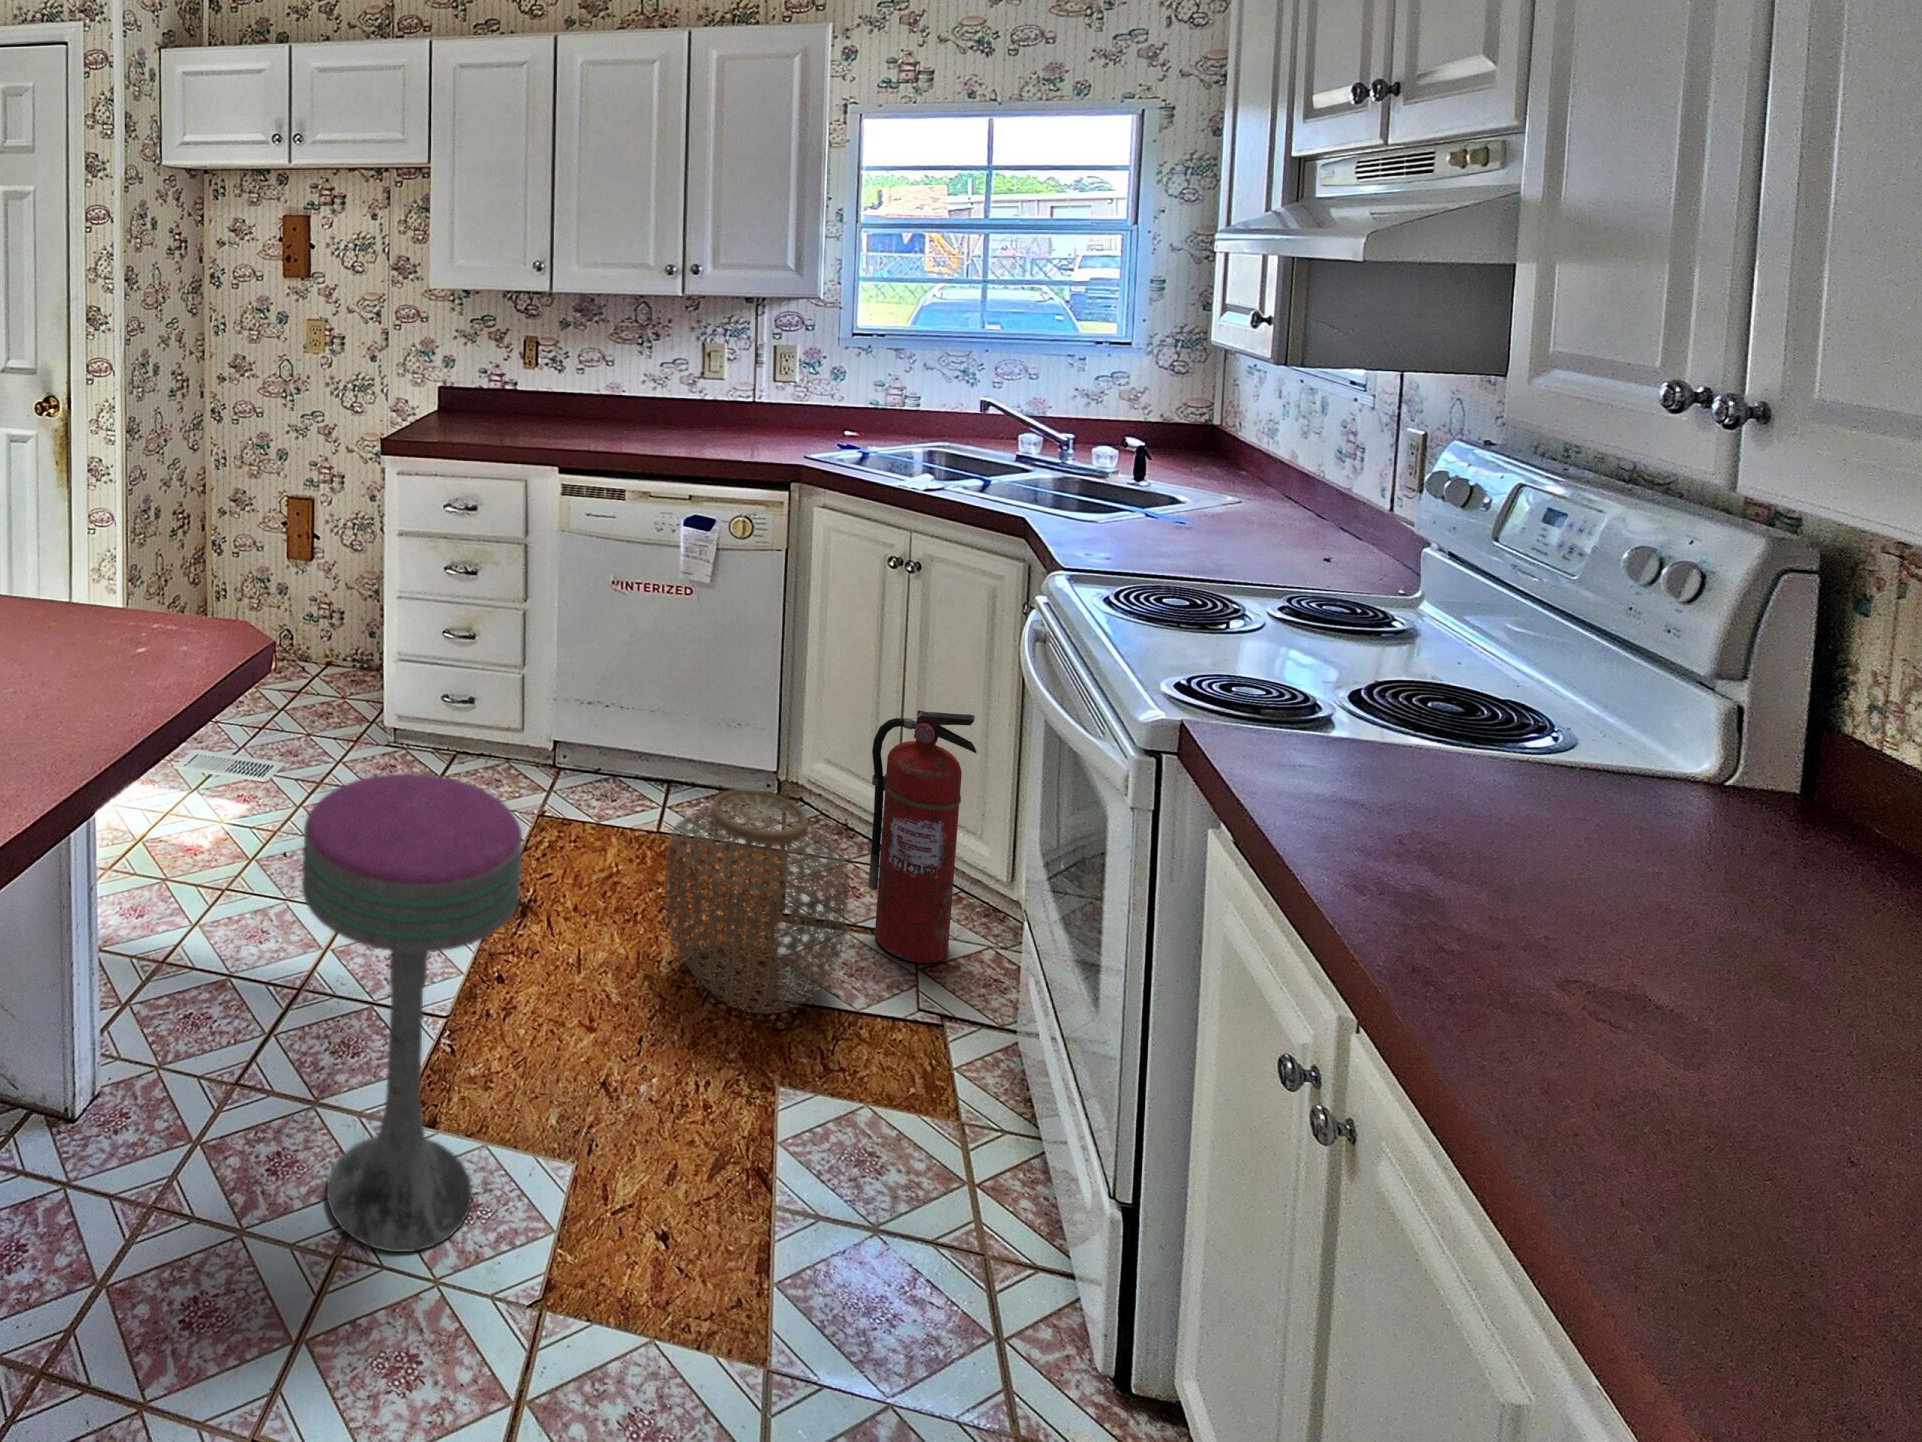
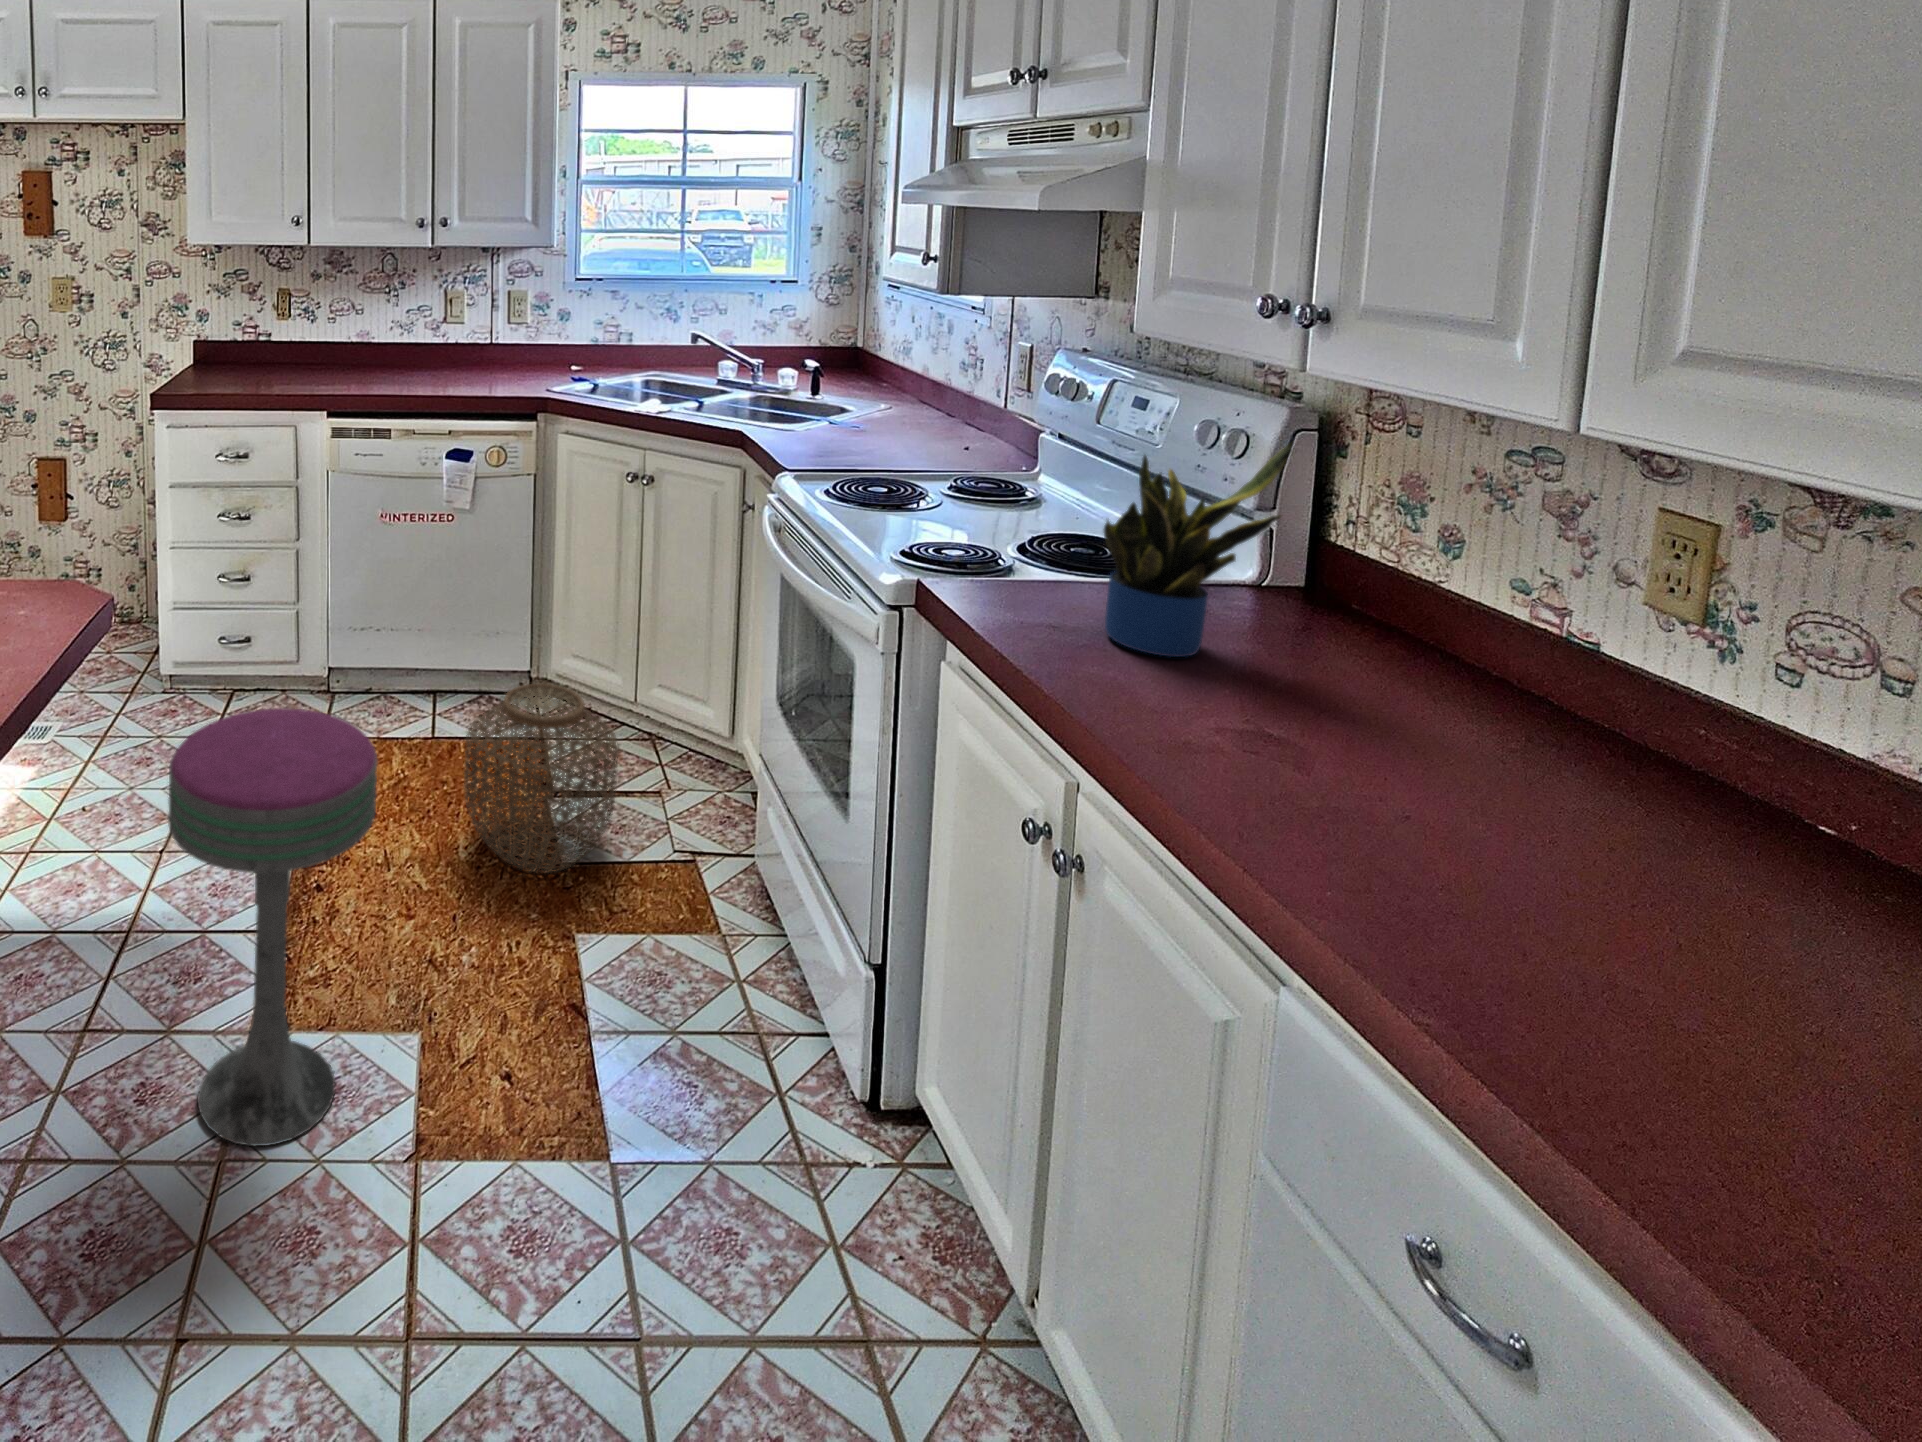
potted plant: none [1465,578,1785,878] -> present [1103,443,1293,657]
fire extinguisher: present [868,710,977,963] -> none [624,598,708,808]

